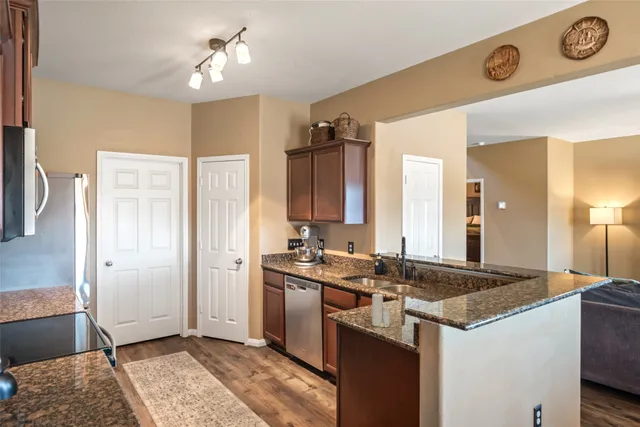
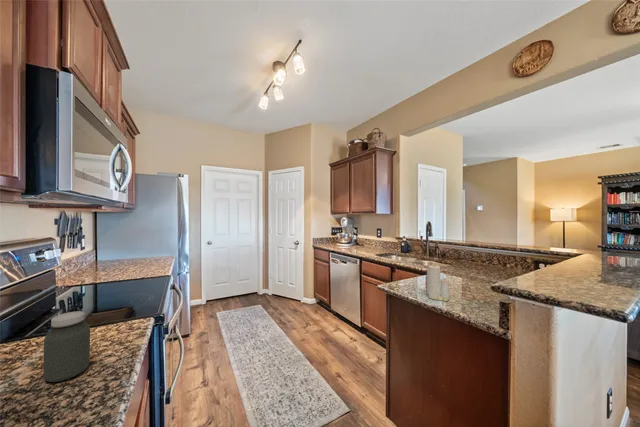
jar: none [59,338,86,387] -> present [43,311,90,382]

